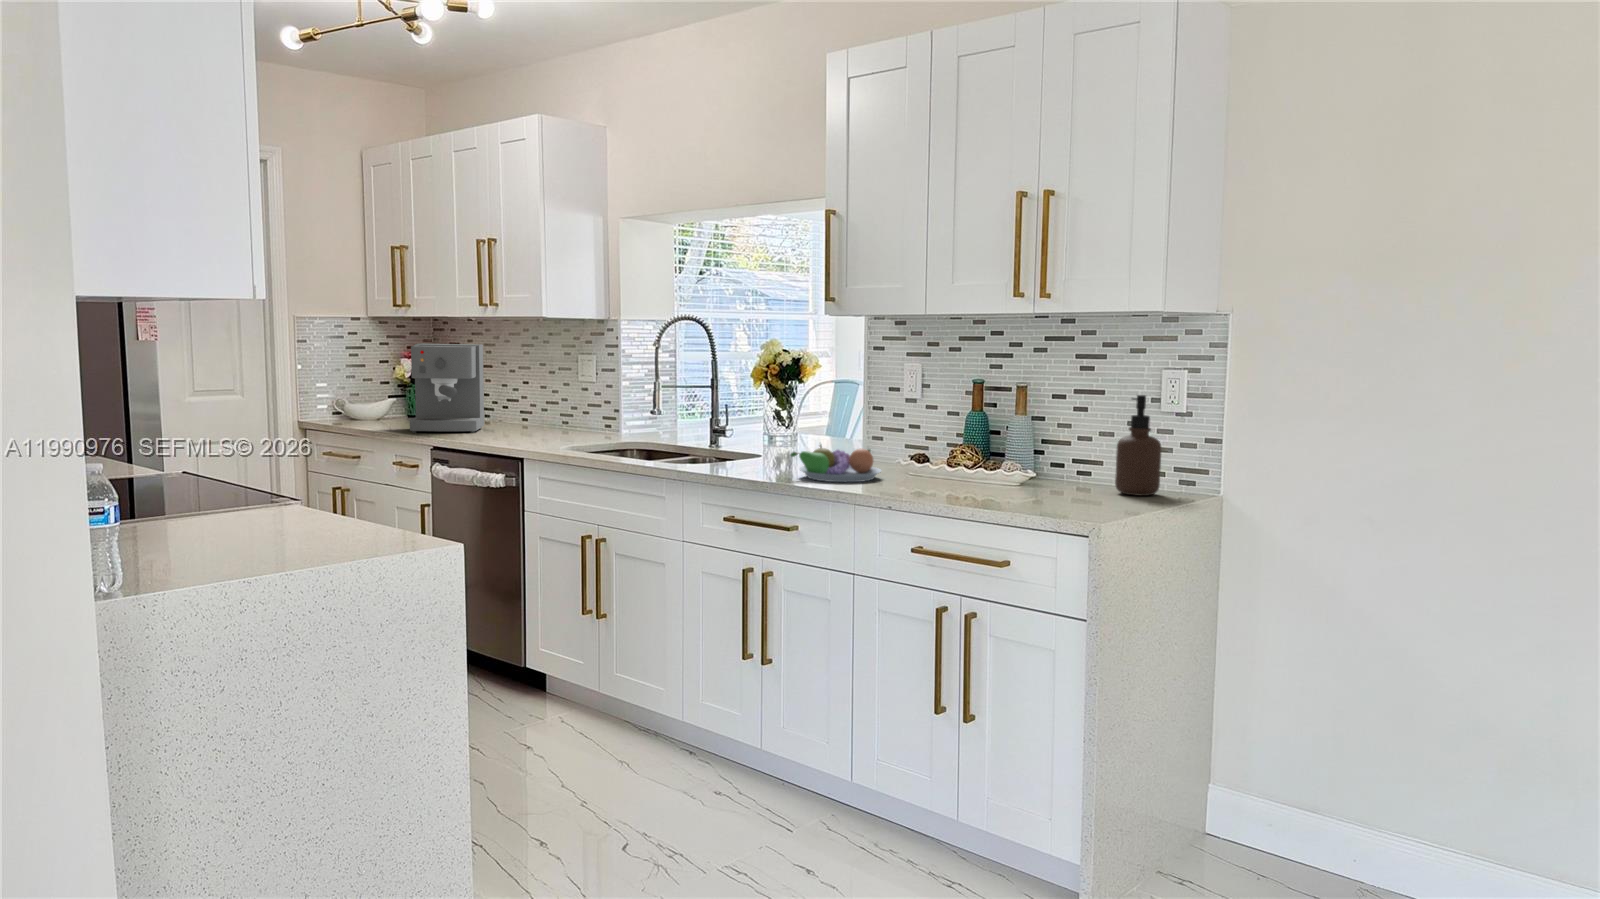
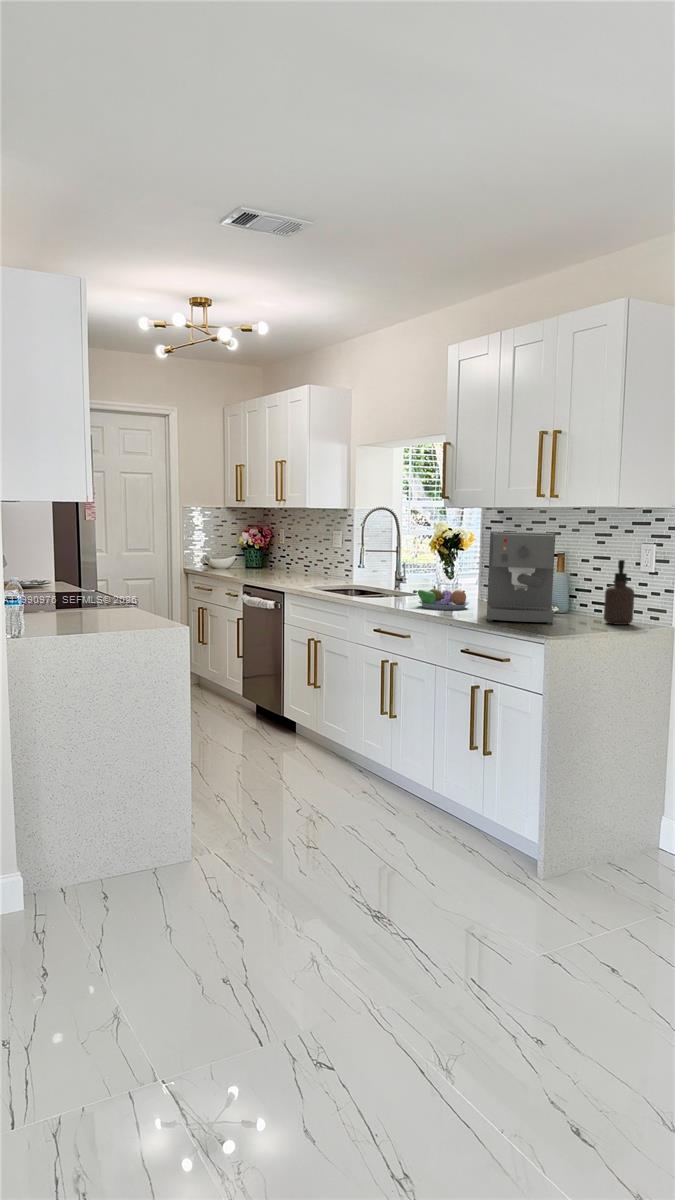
coffee maker: present [410,344,484,433] -> present [487,531,555,624]

